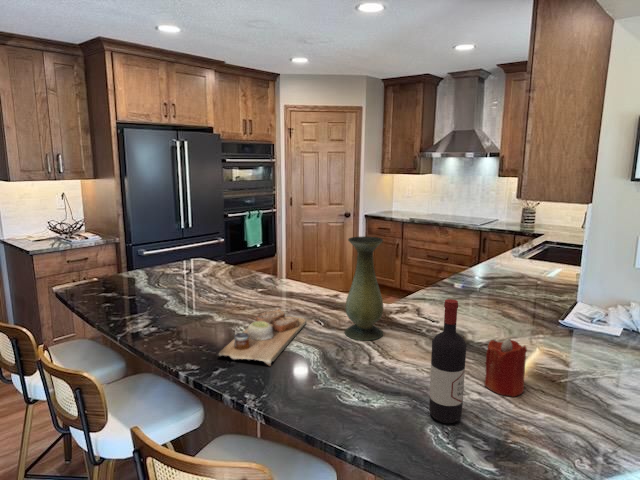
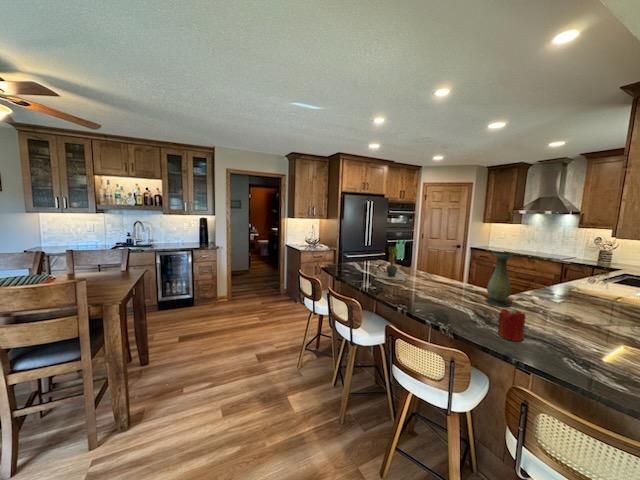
potted plant: none [151,235,219,307] -> present [376,247,406,281]
wine bottle: present [429,299,466,423] -> none [553,282,581,347]
cutting board: present [217,309,306,366] -> none [421,286,461,309]
candle: present [485,338,527,397] -> present [498,308,526,341]

